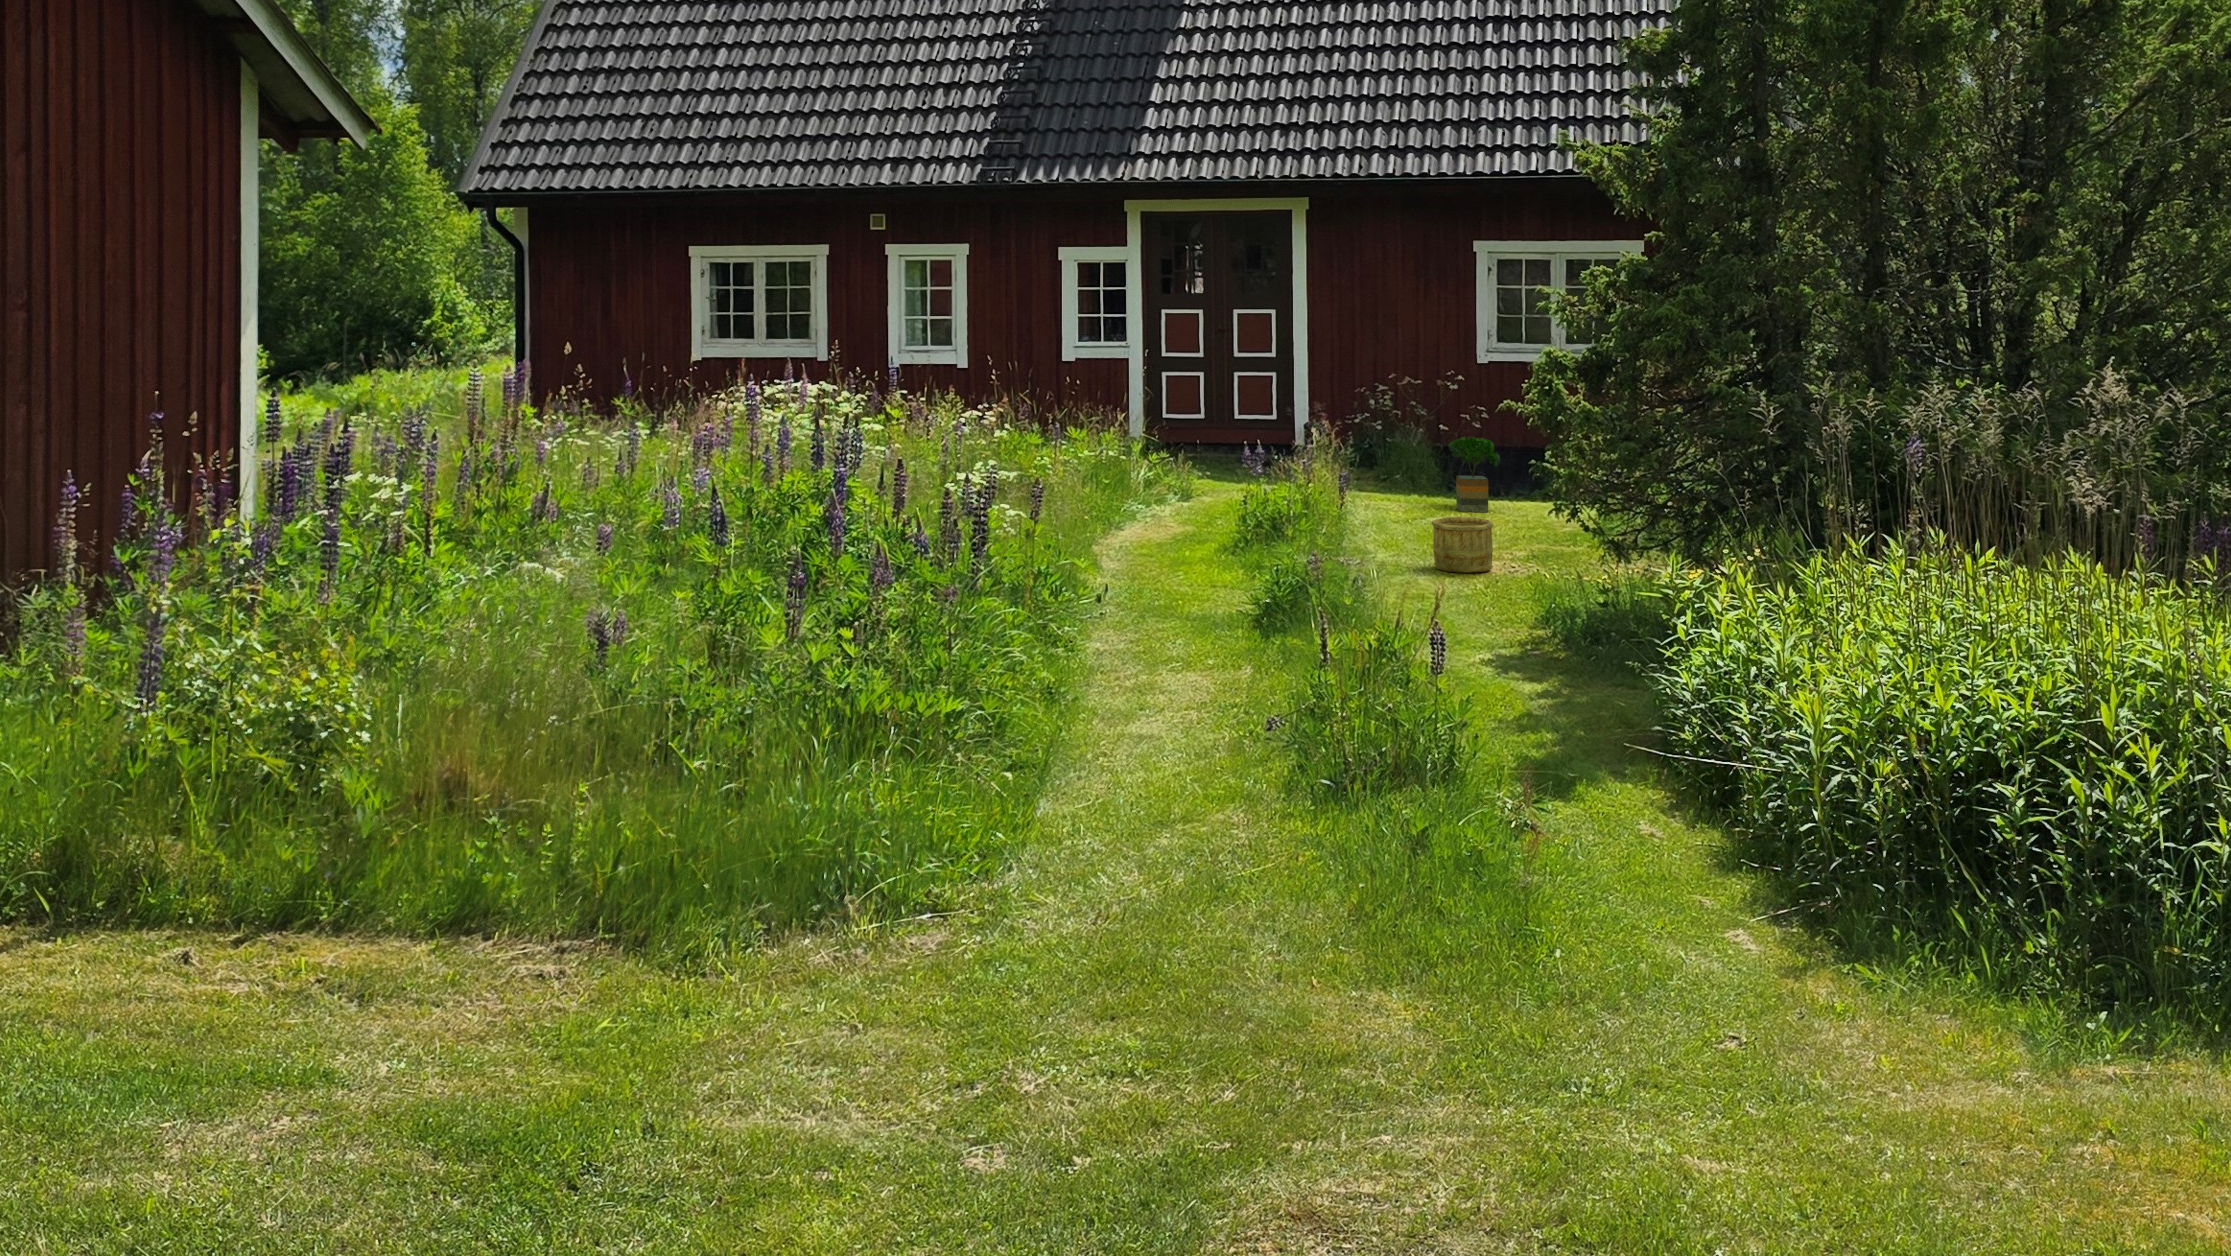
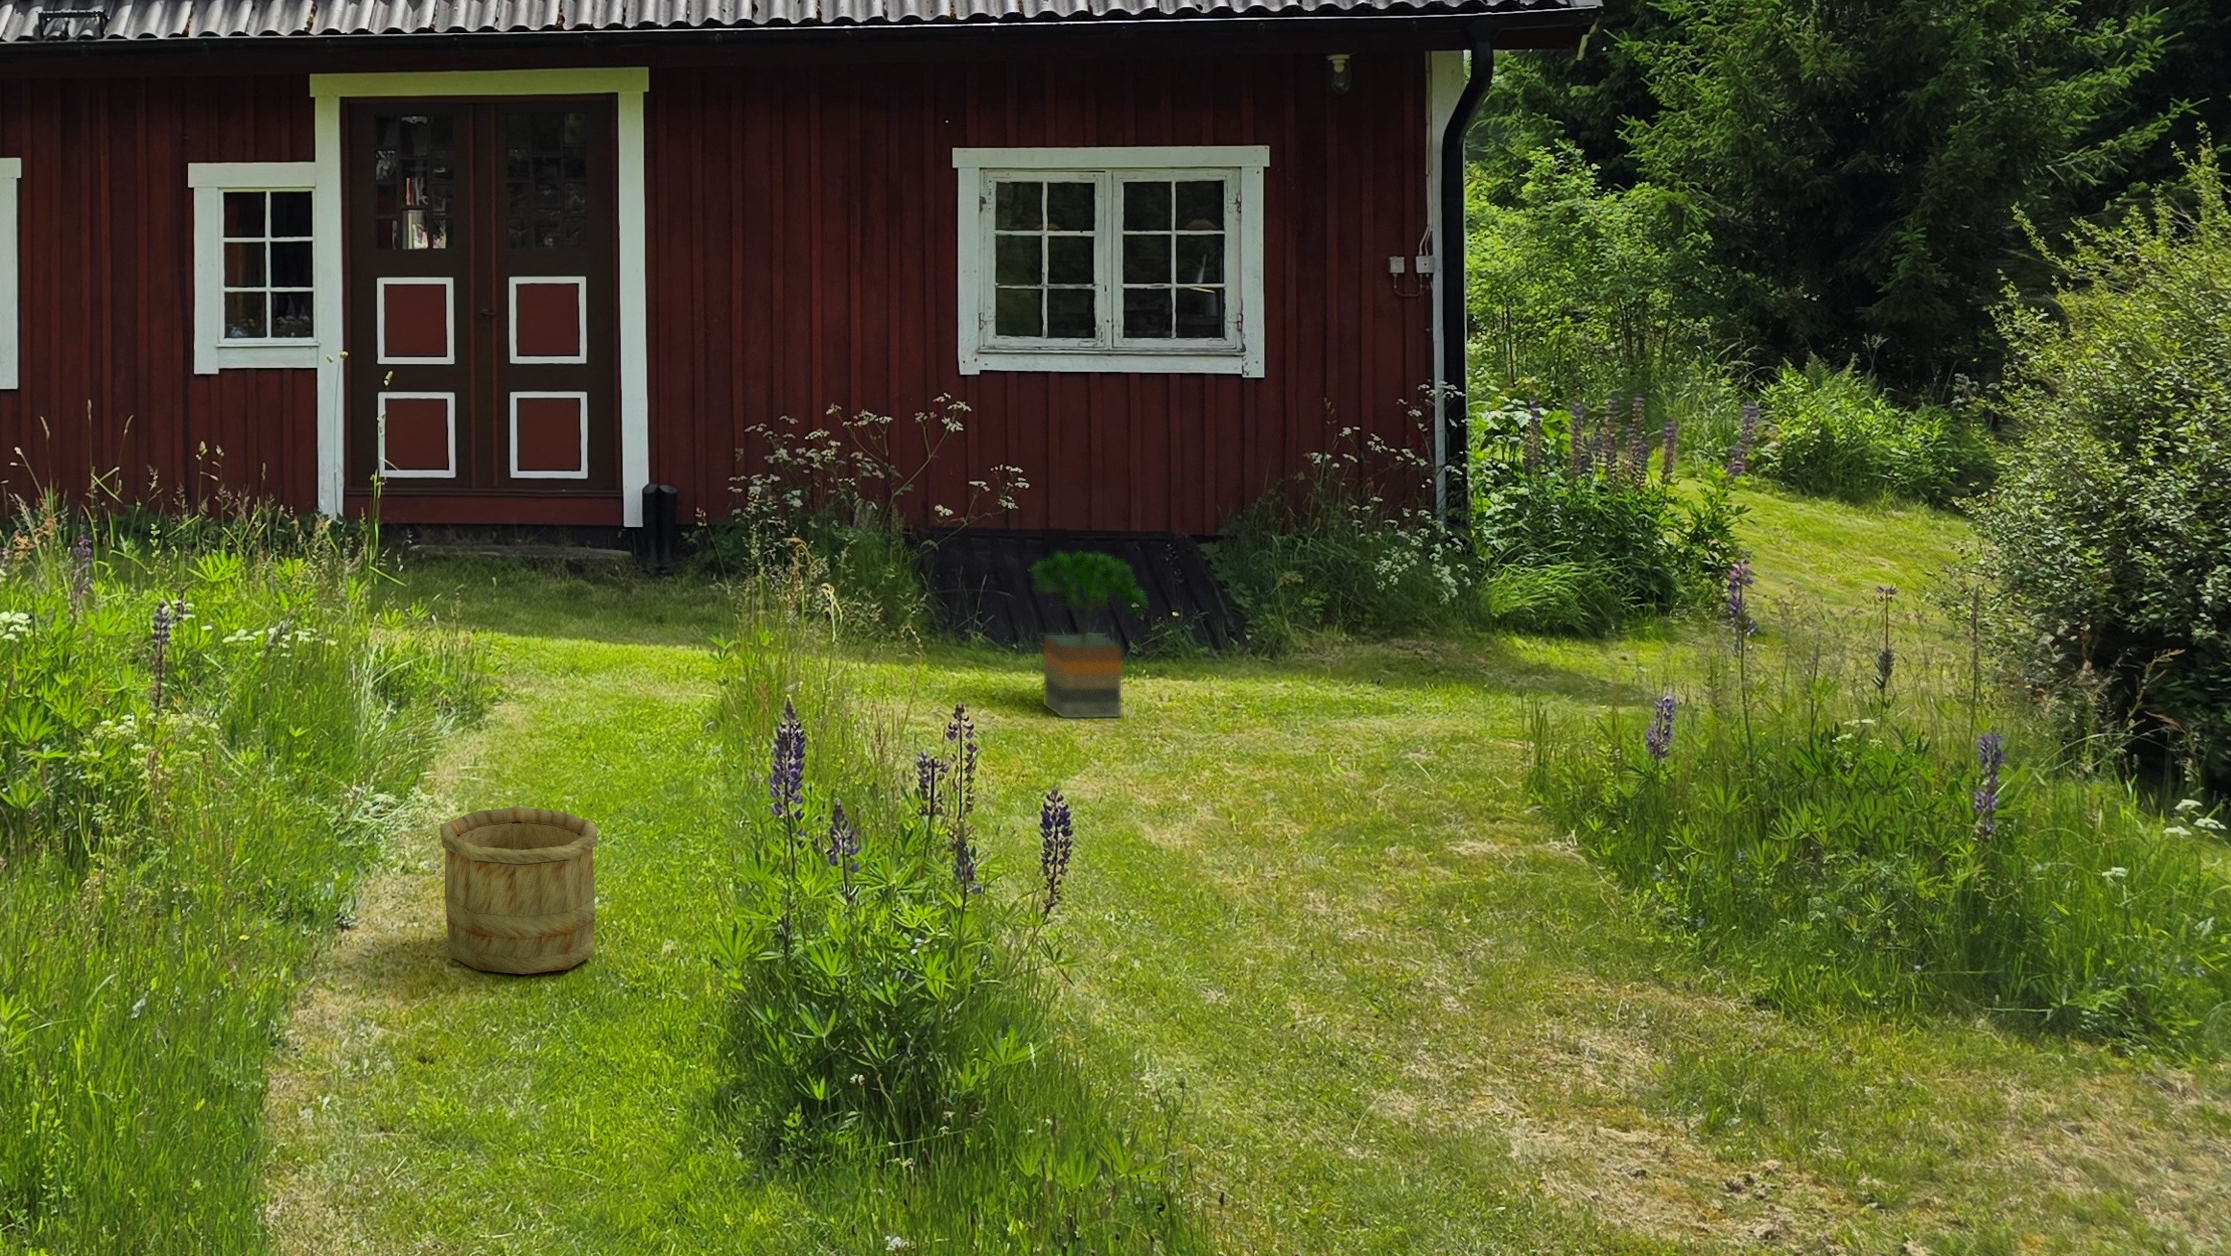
wooden bucket: present [1432,517,1494,573] -> present [440,807,598,974]

